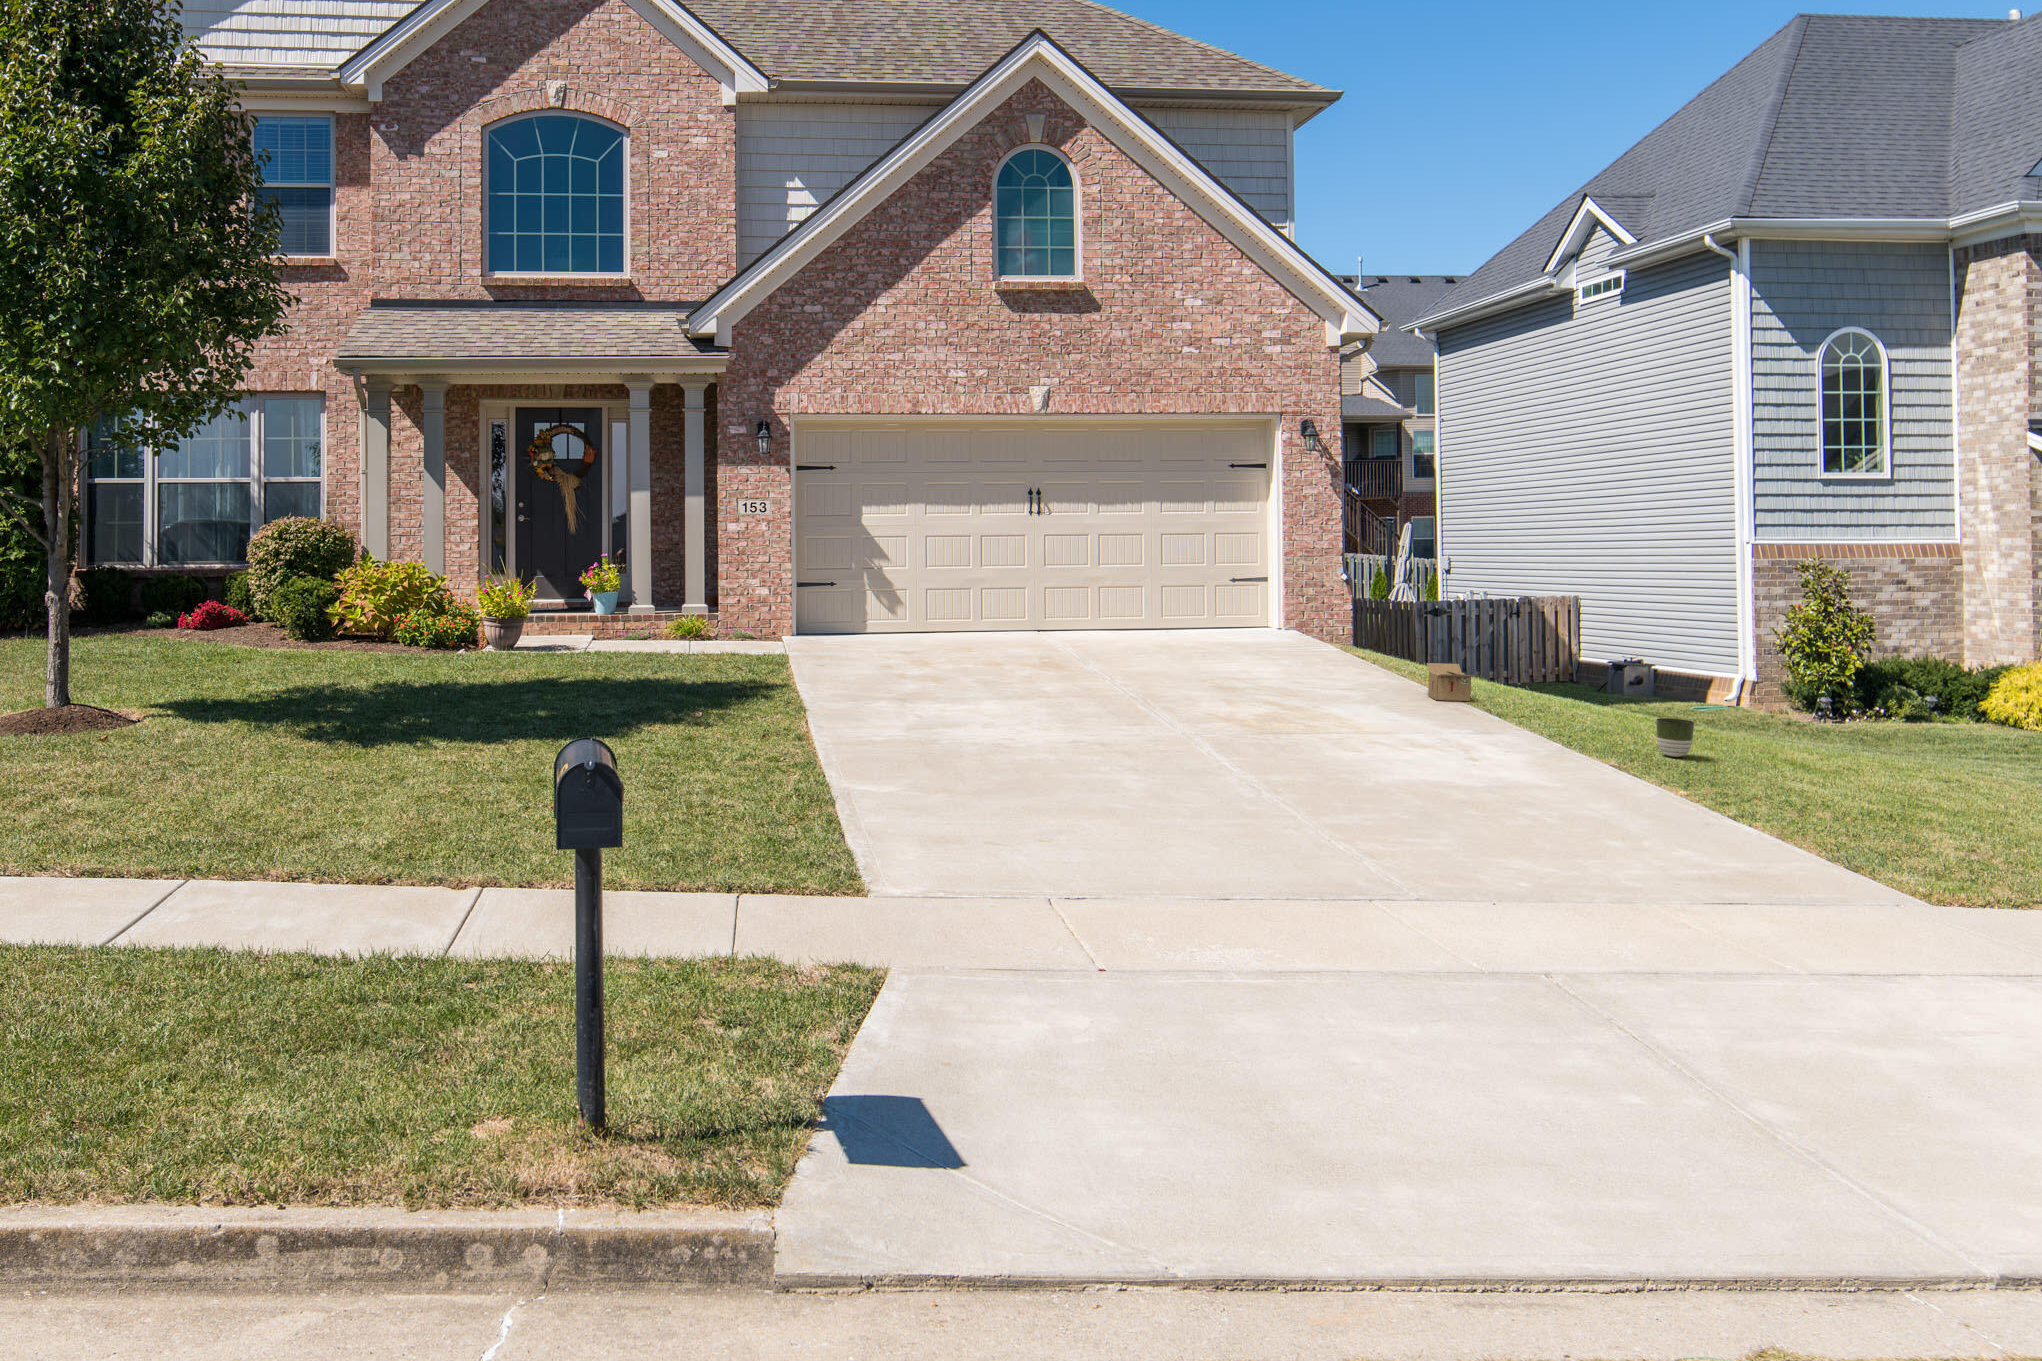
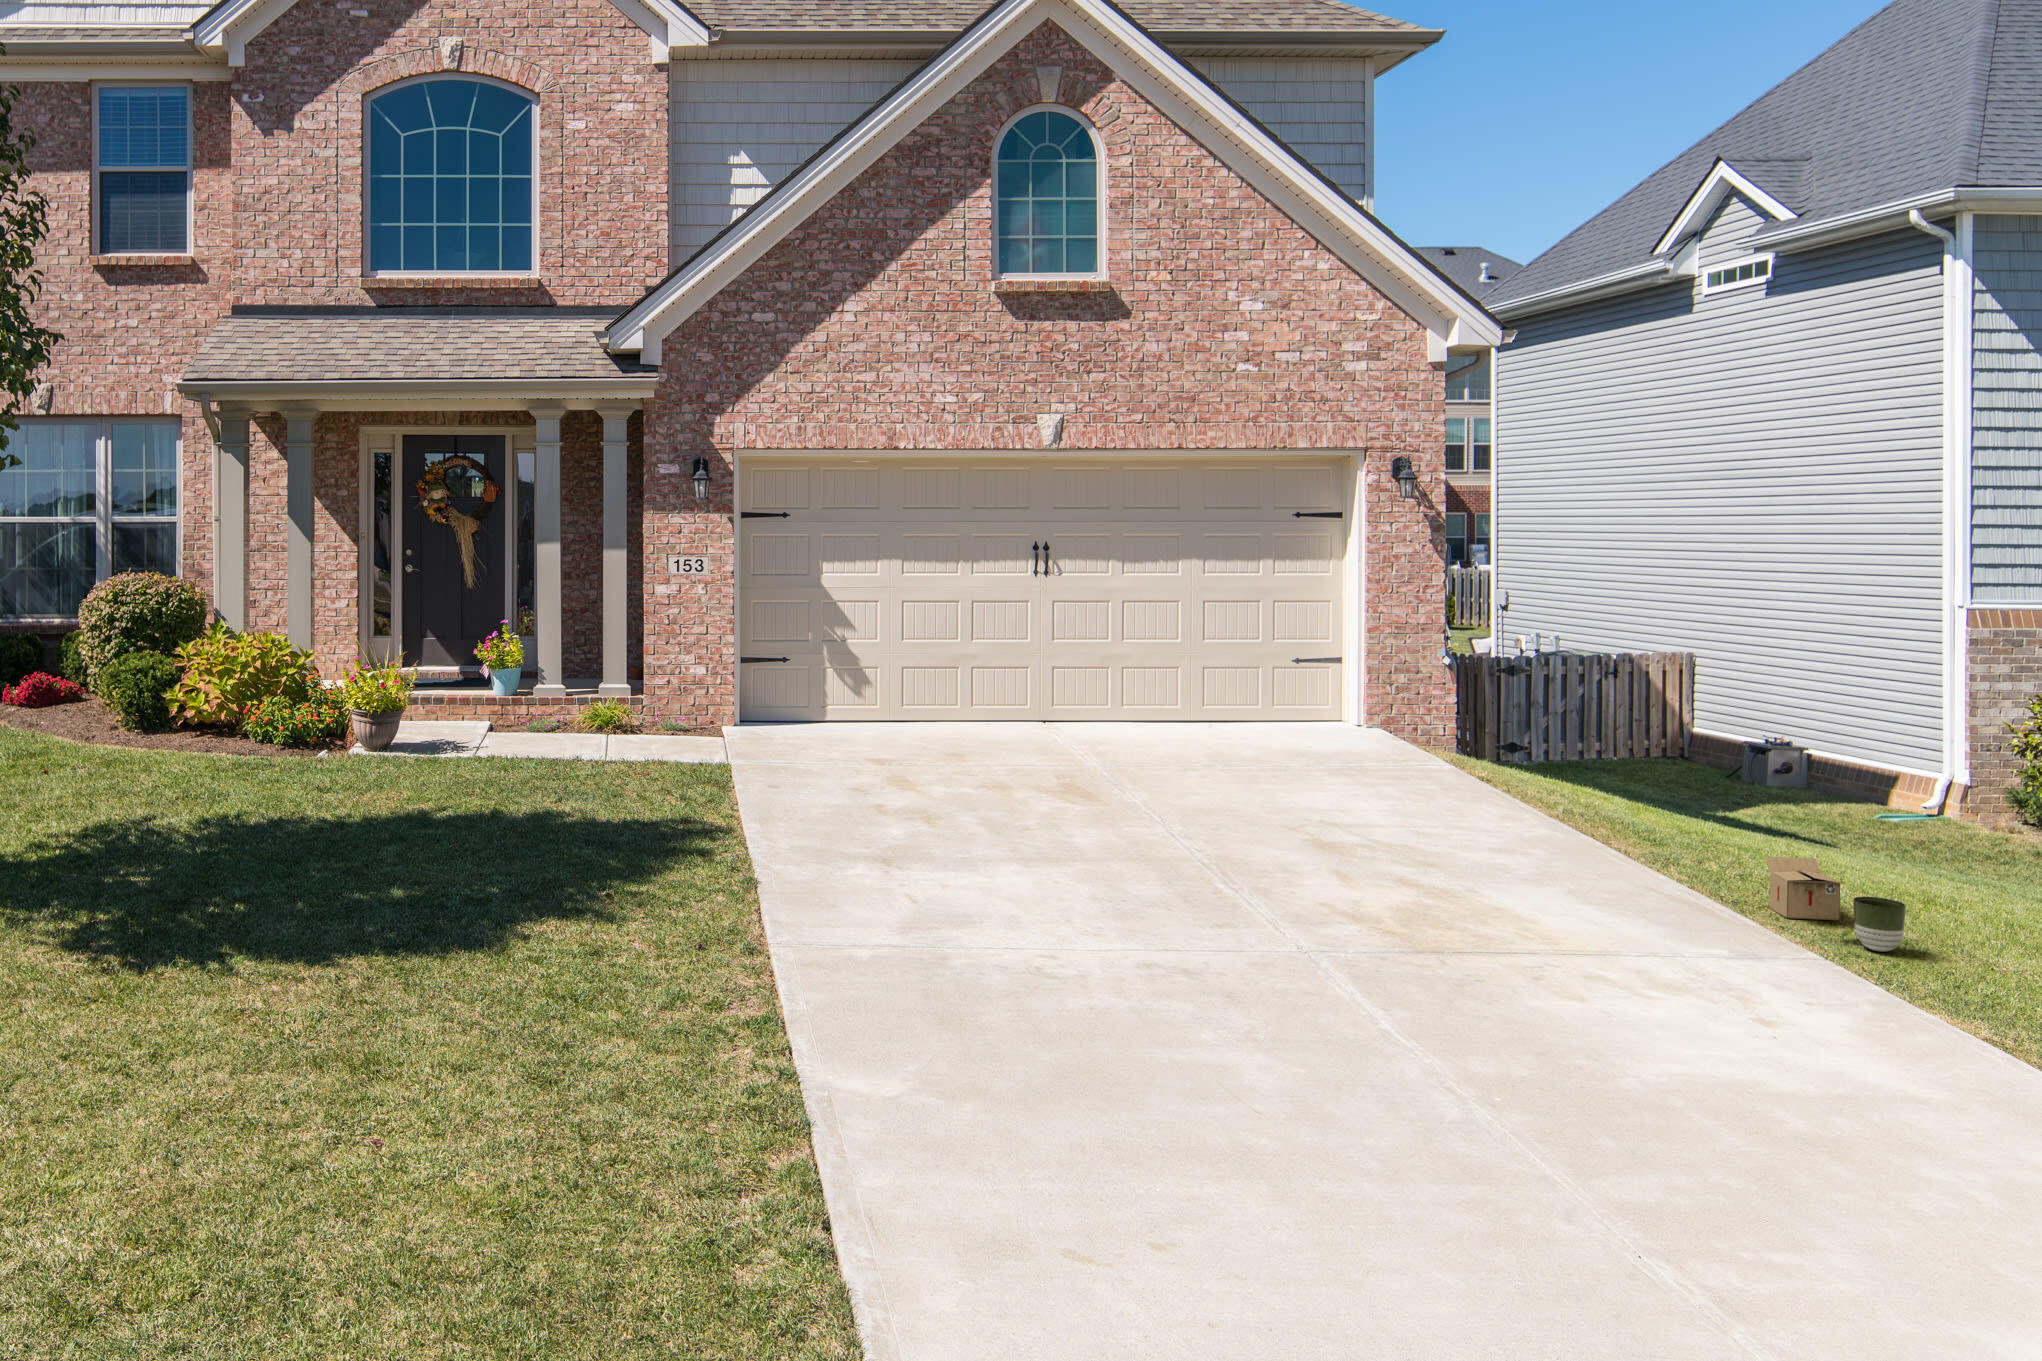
cardboard box: present [1427,663,1474,701] -> present [1765,856,1843,921]

